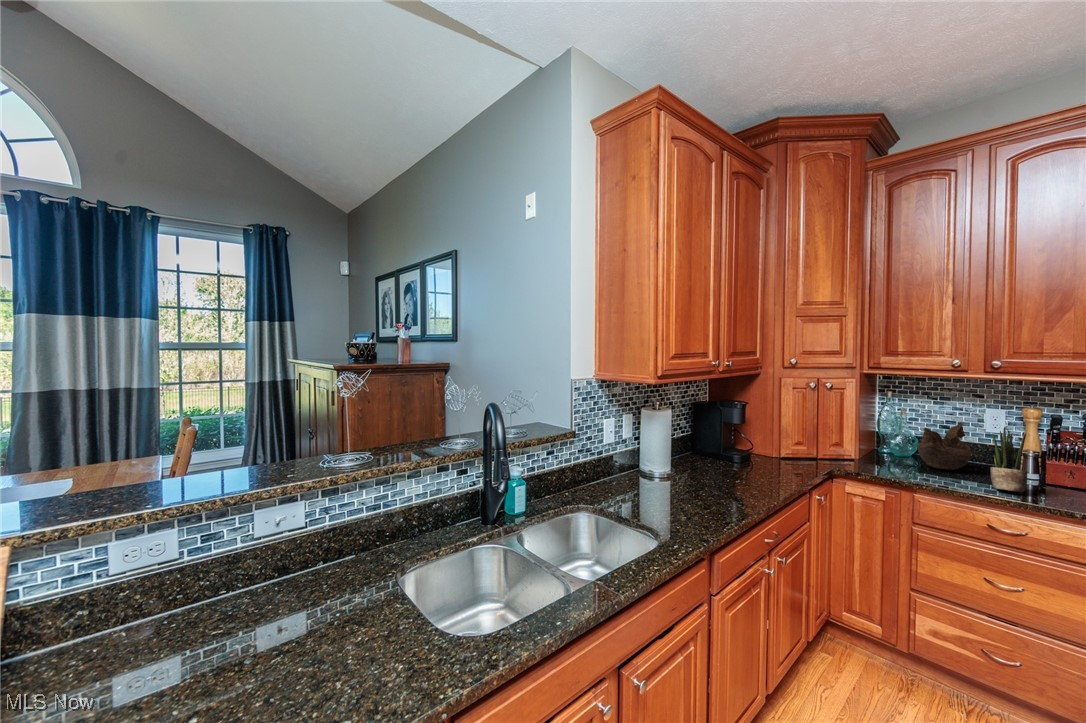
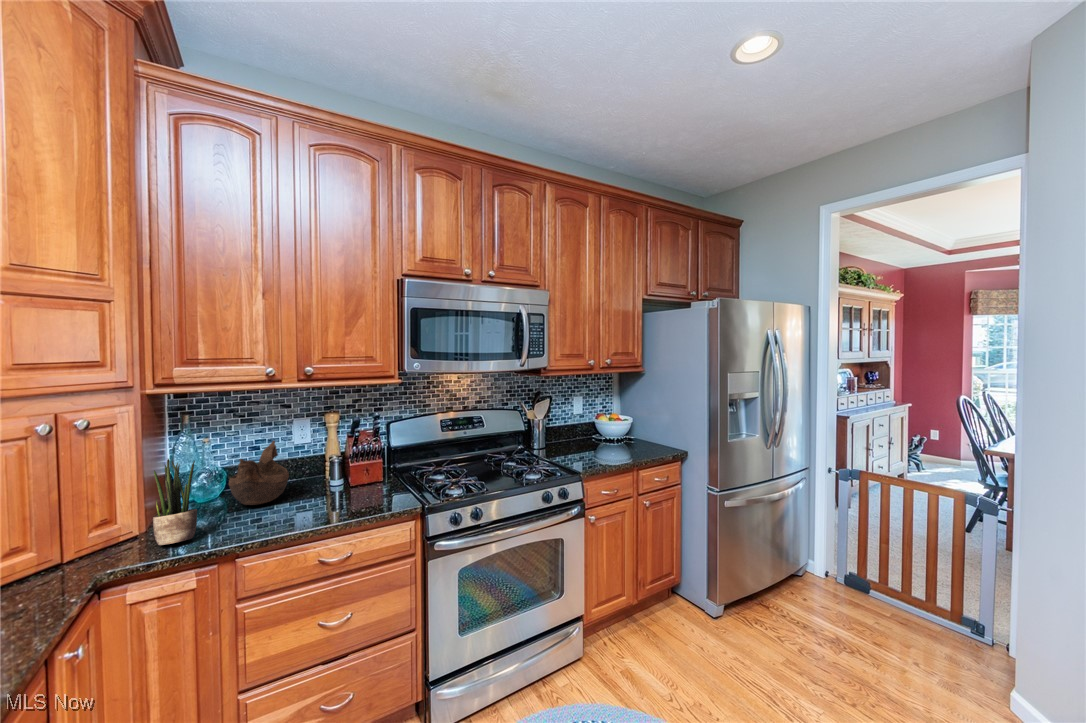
potted plant: present [990,427,1027,492] -> present [153,459,197,545]

